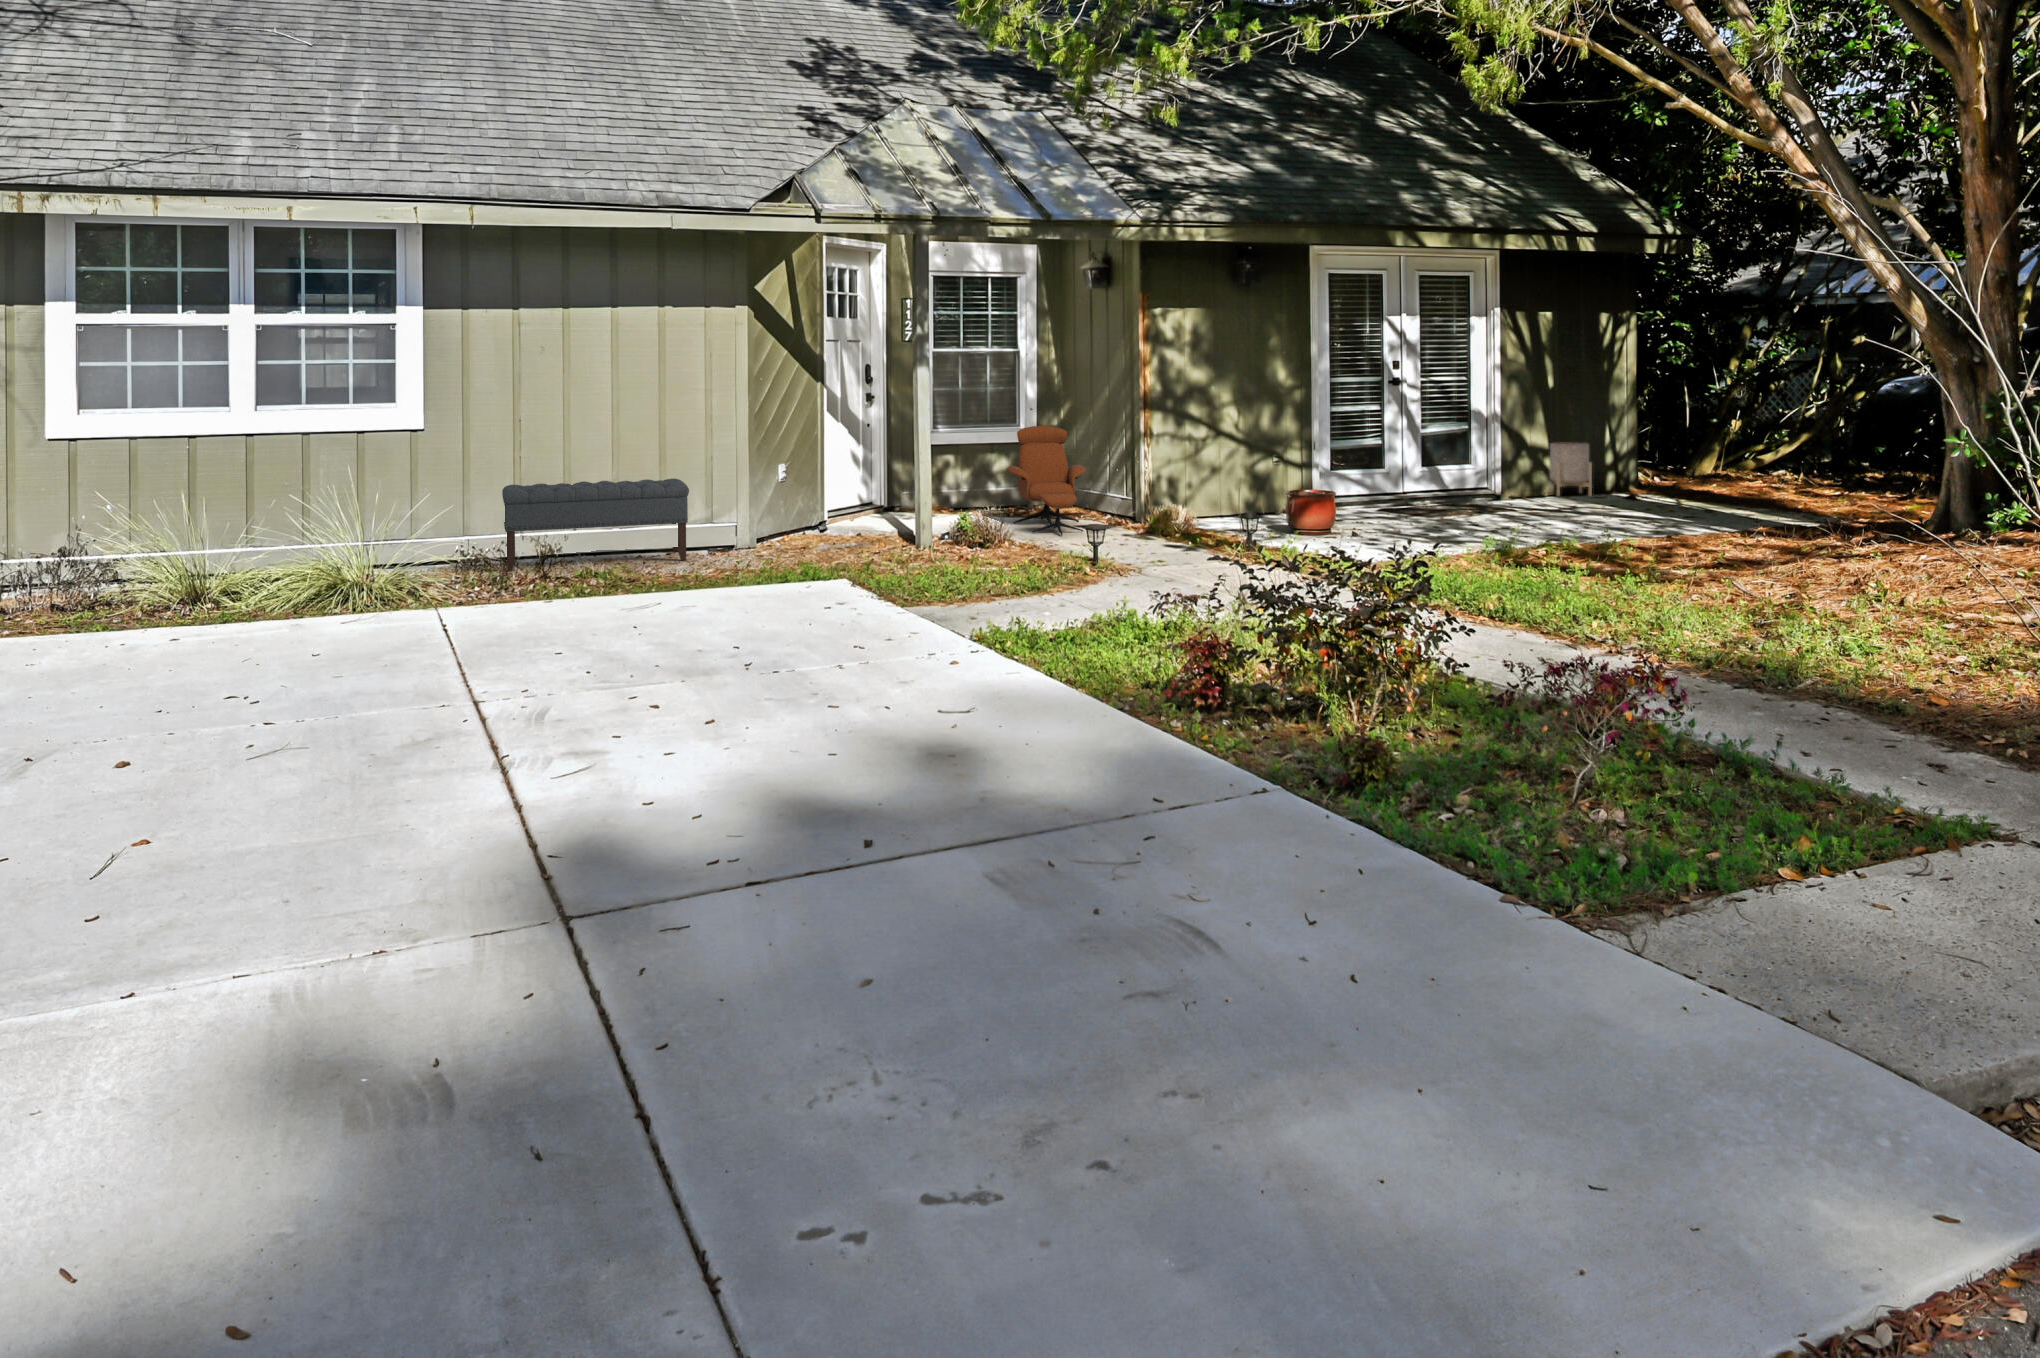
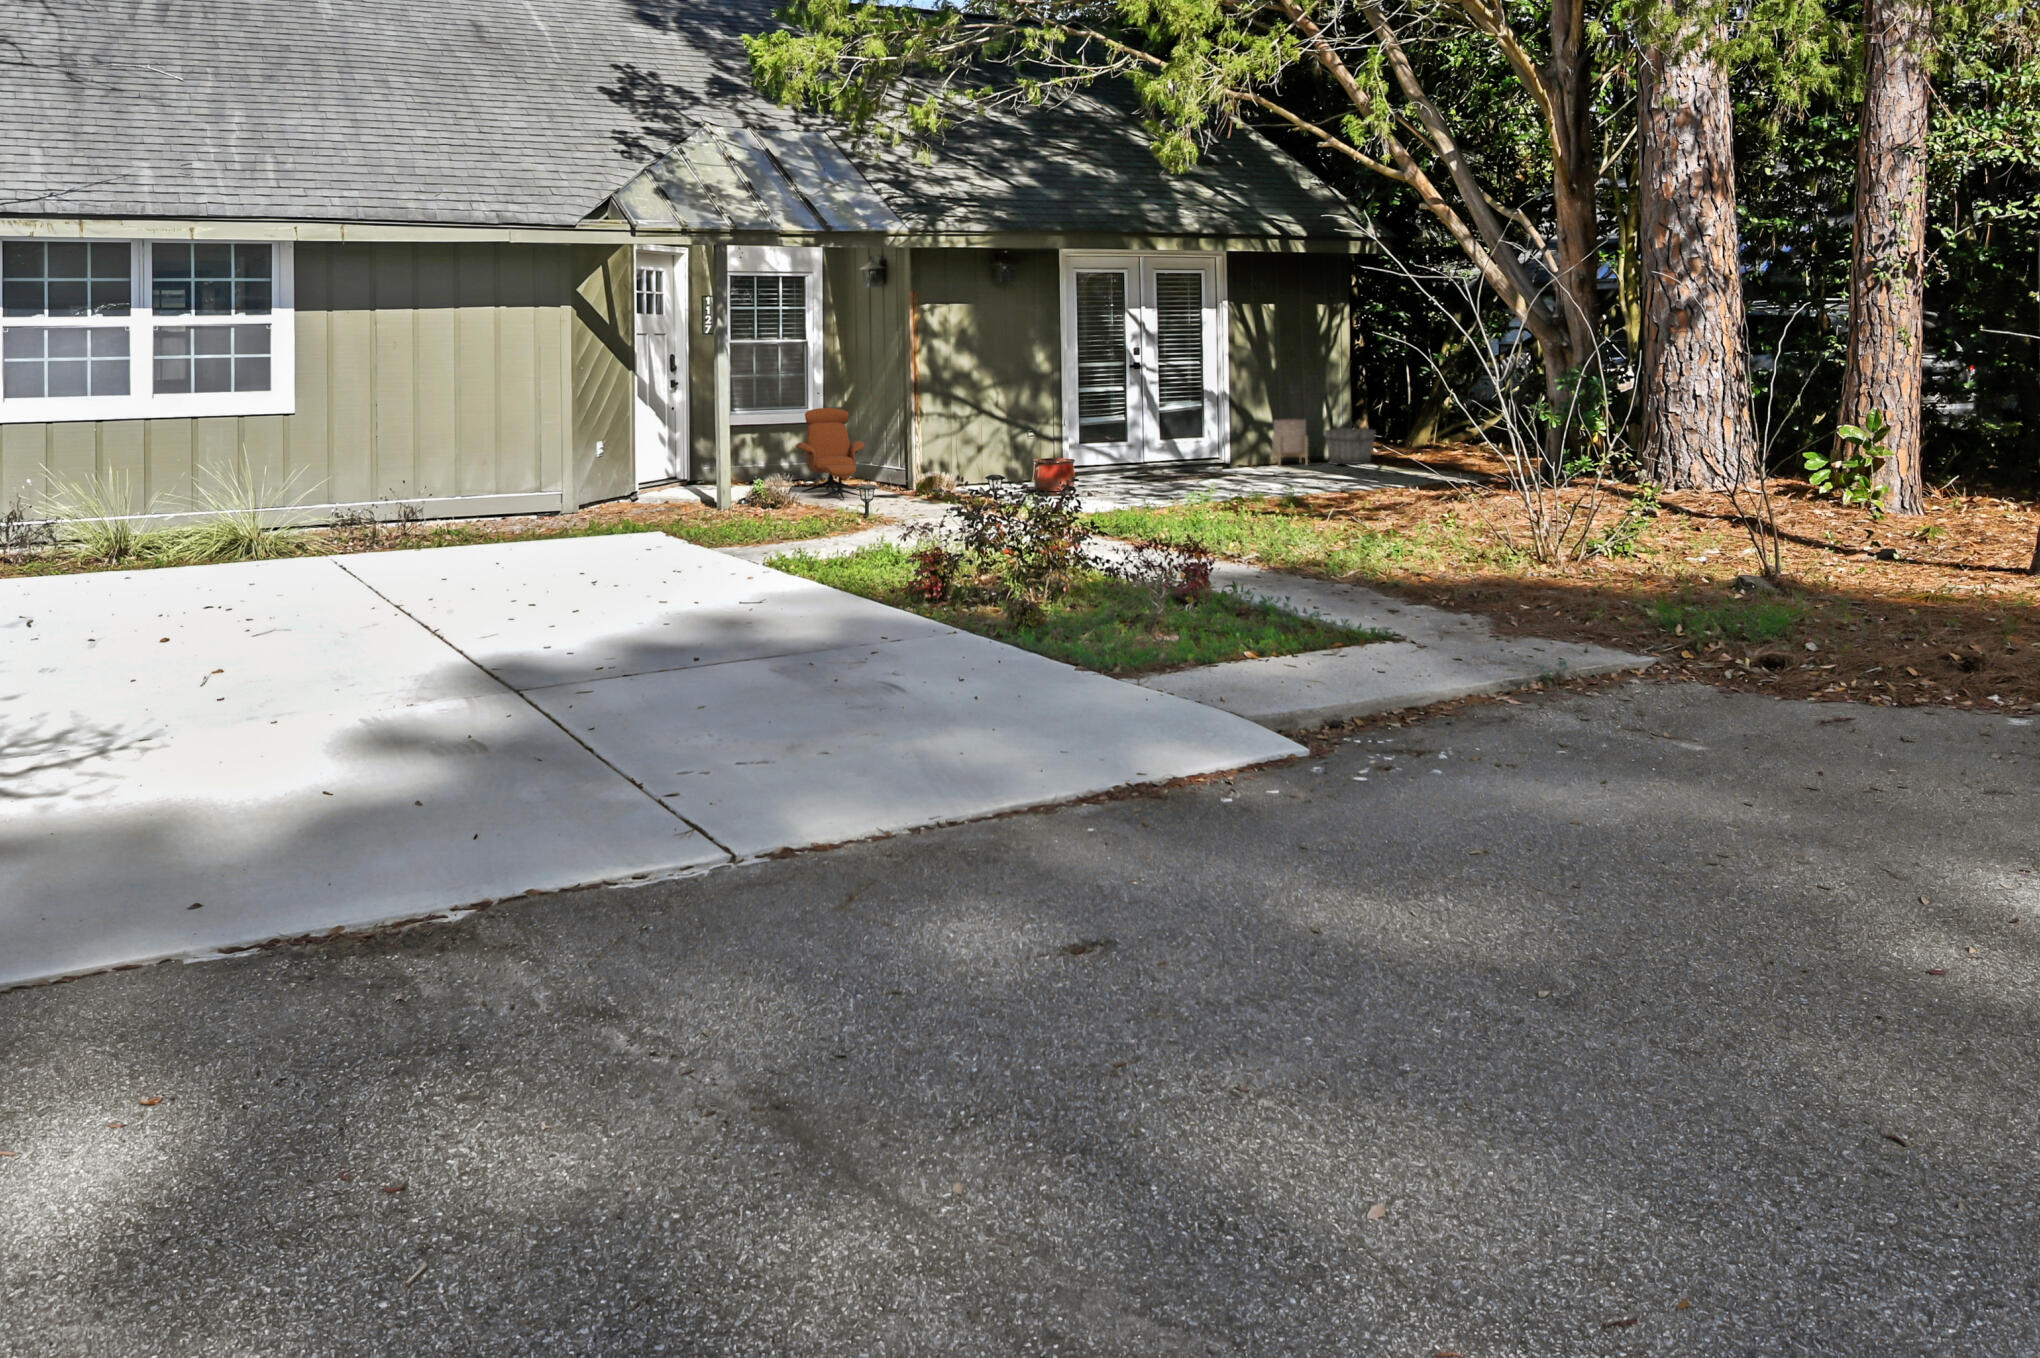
wooden bucket: none [1607,442,1670,495] -> present [1324,424,1376,464]
bench: present [502,479,689,571] -> none [365,454,527,531]

